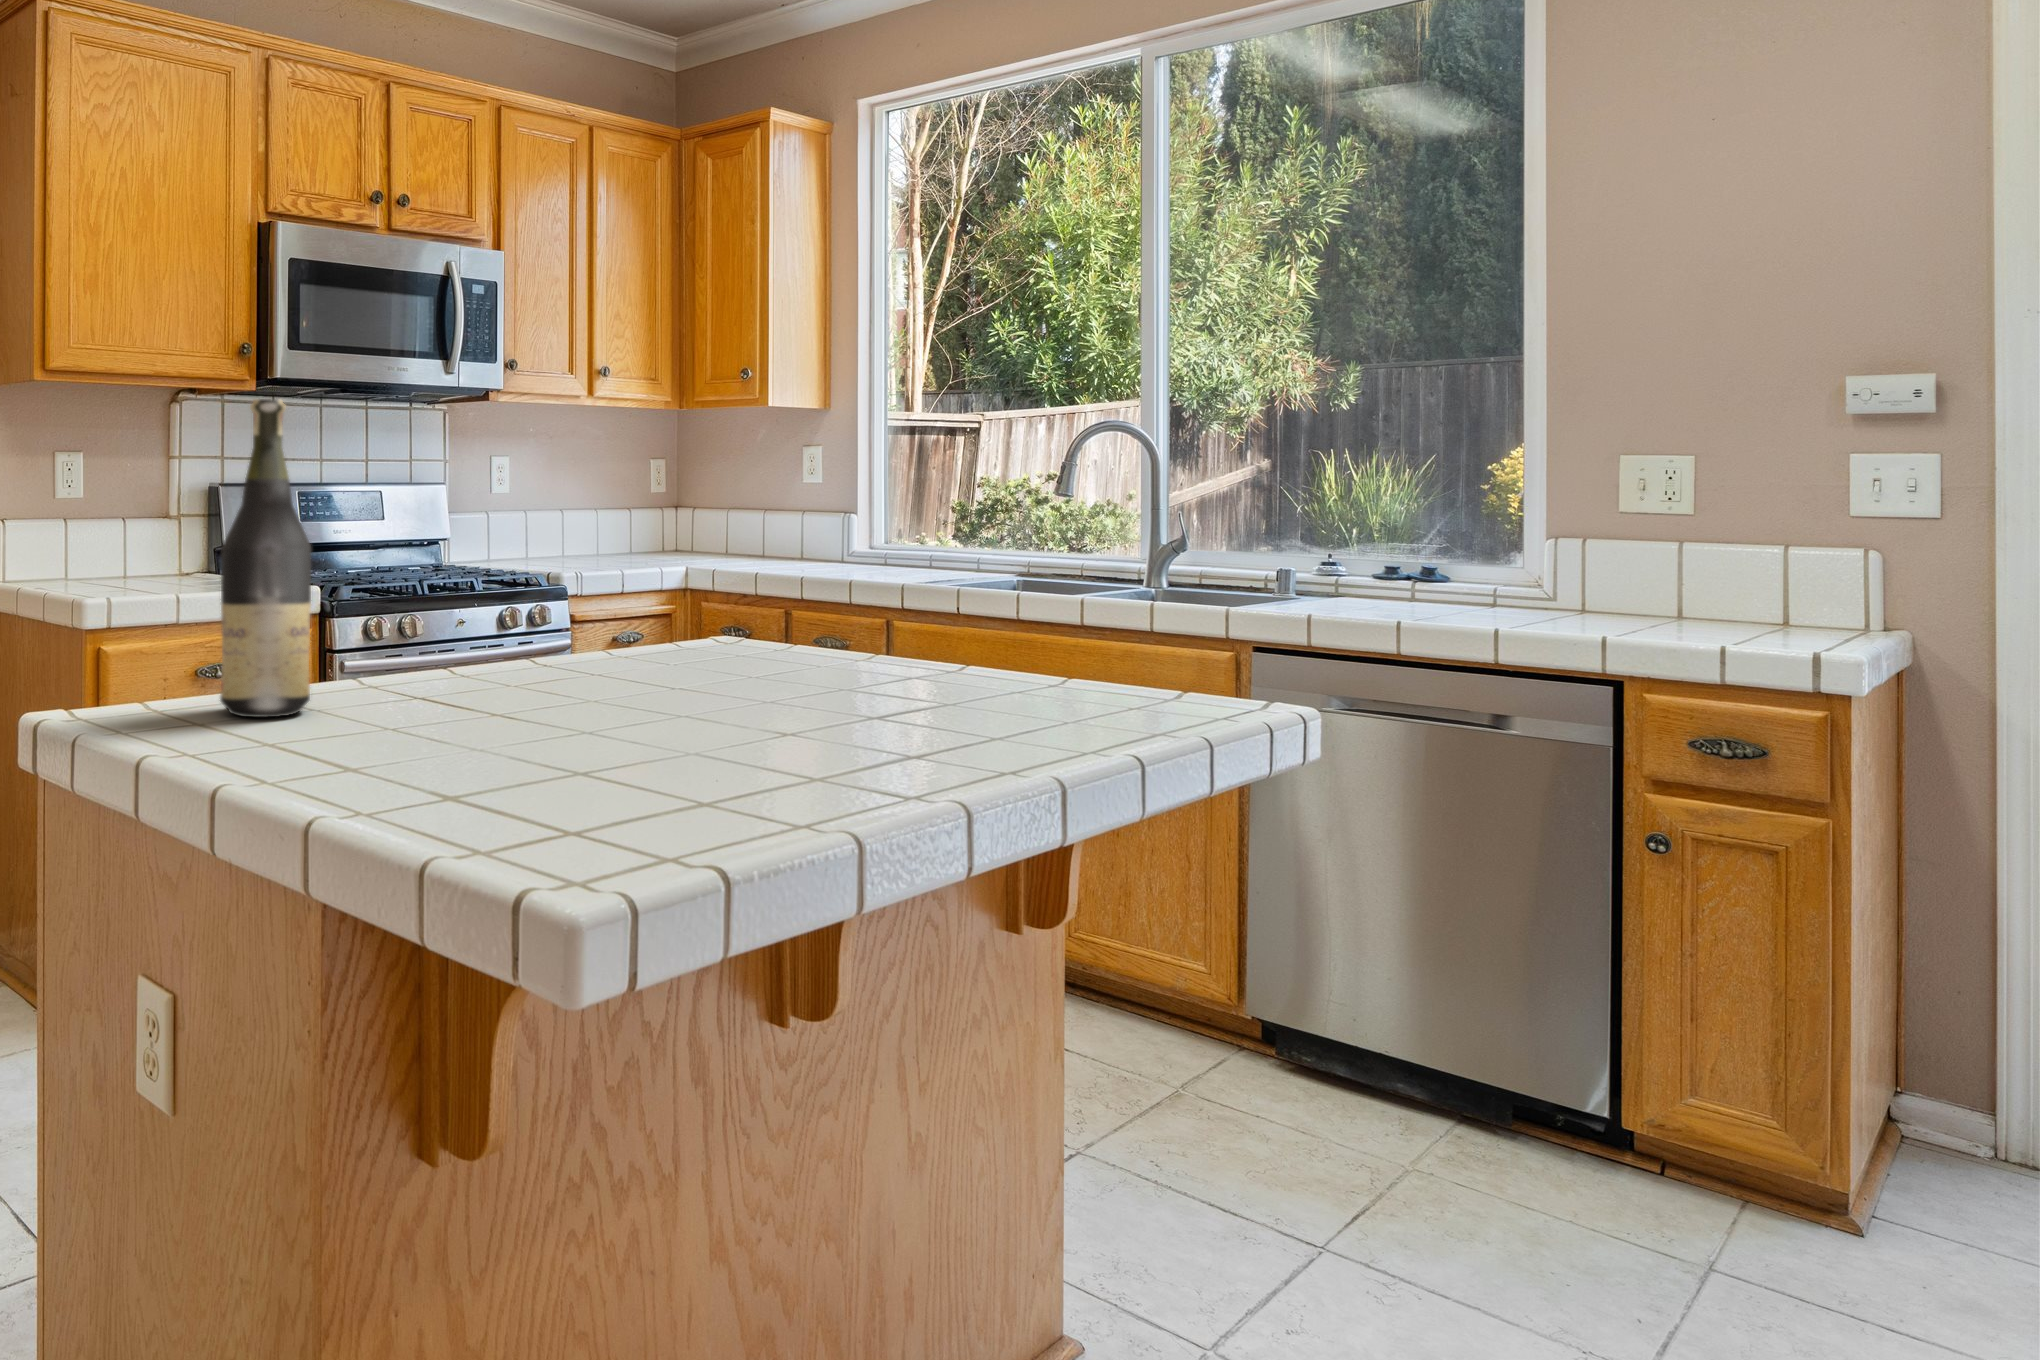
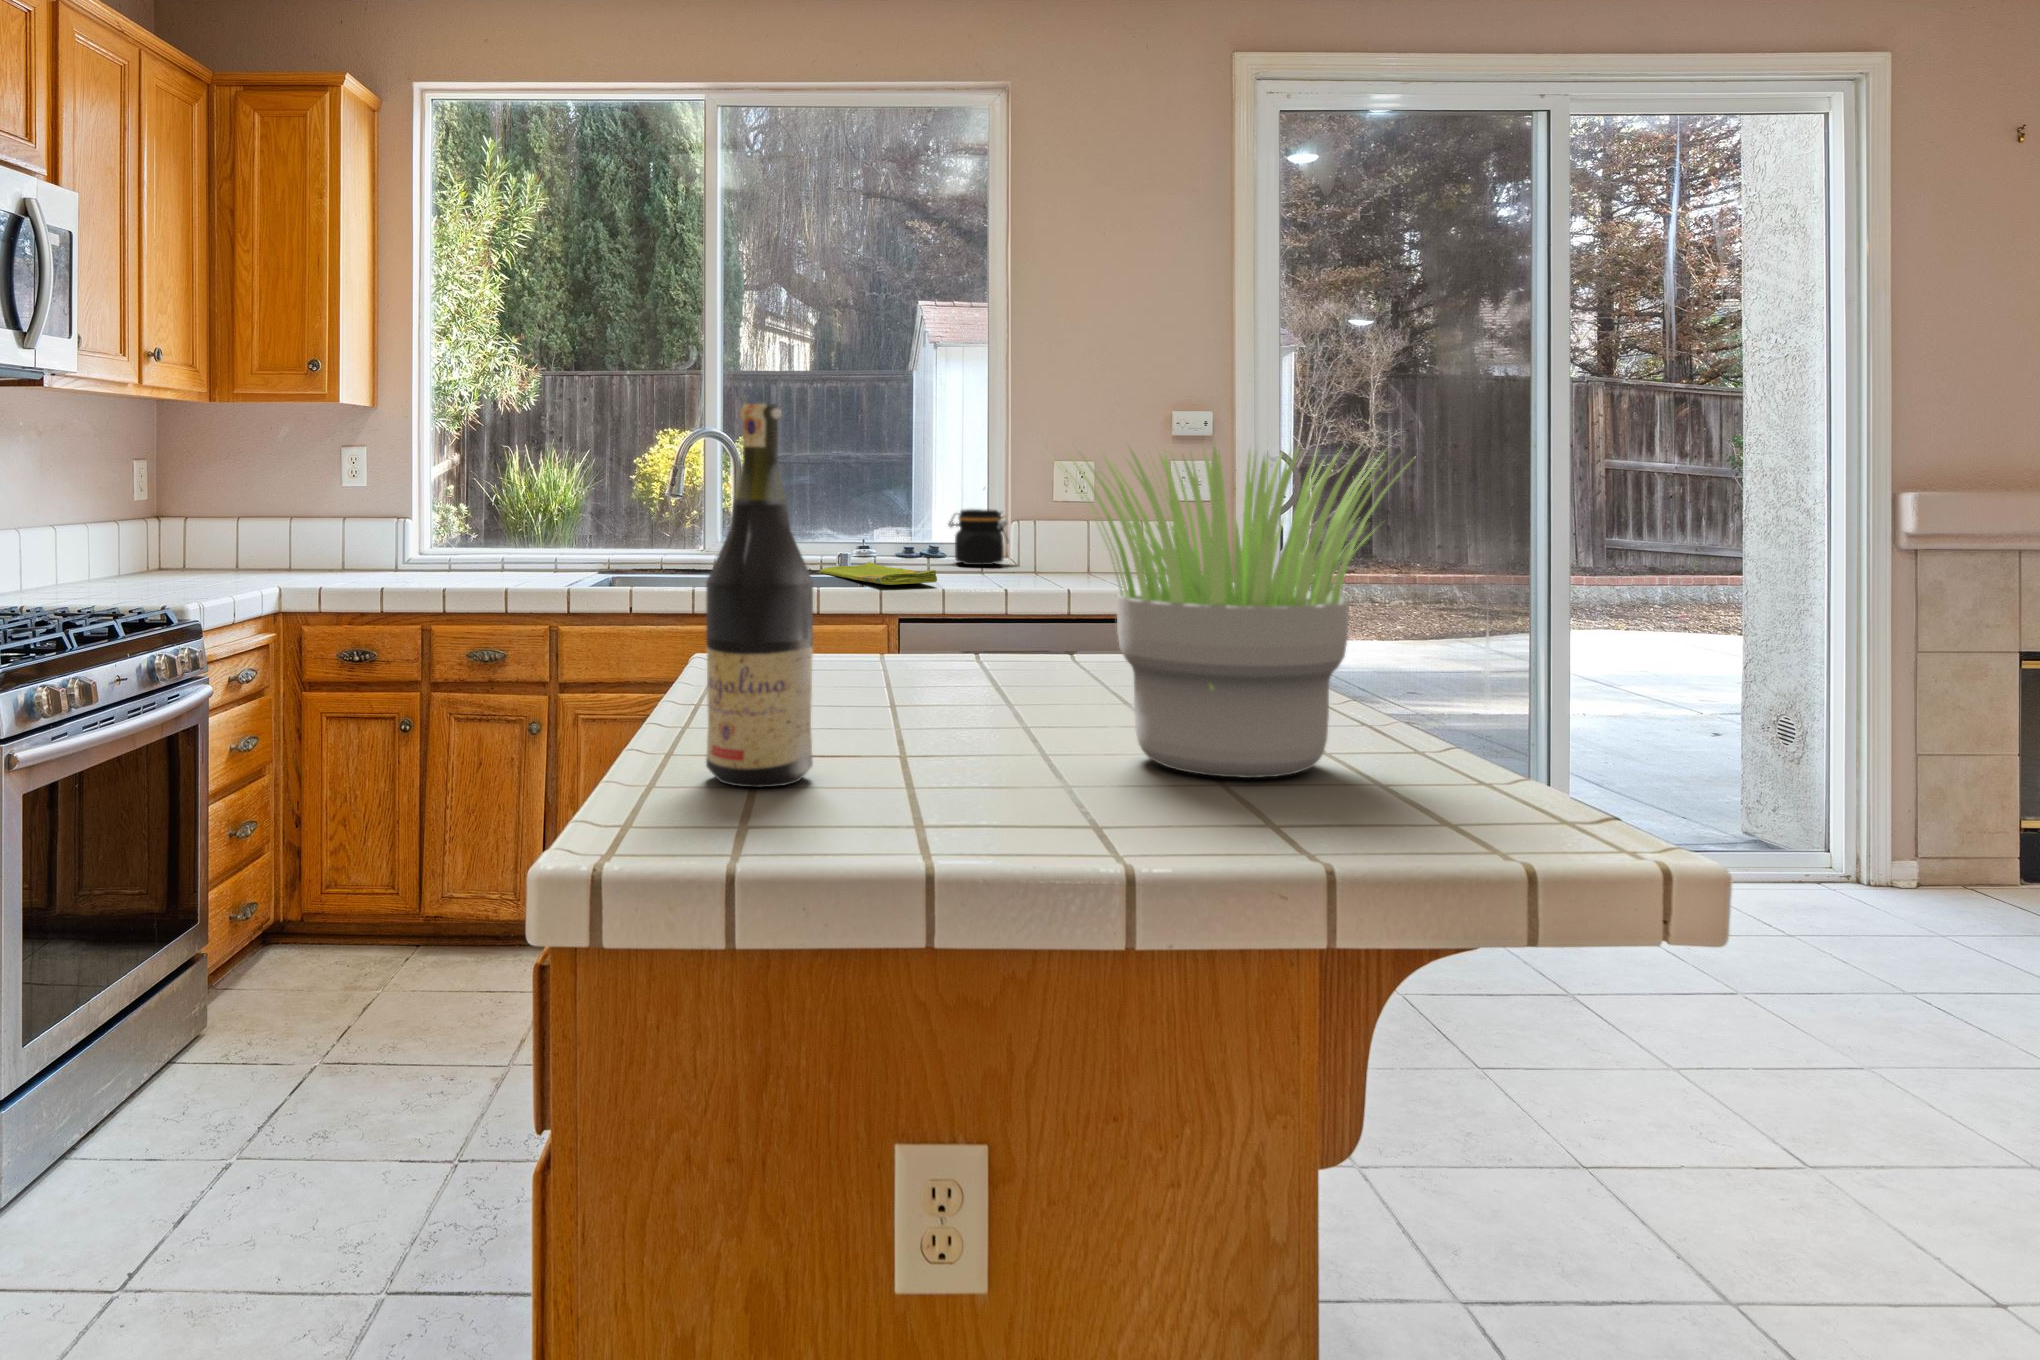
potted plant: none [399,418,813,791] -> present [1055,446,1416,778]
jar: none [1443,520,1541,593] -> present [949,509,1006,565]
dish towel: none [1229,578,1332,605] -> present [820,562,937,585]

